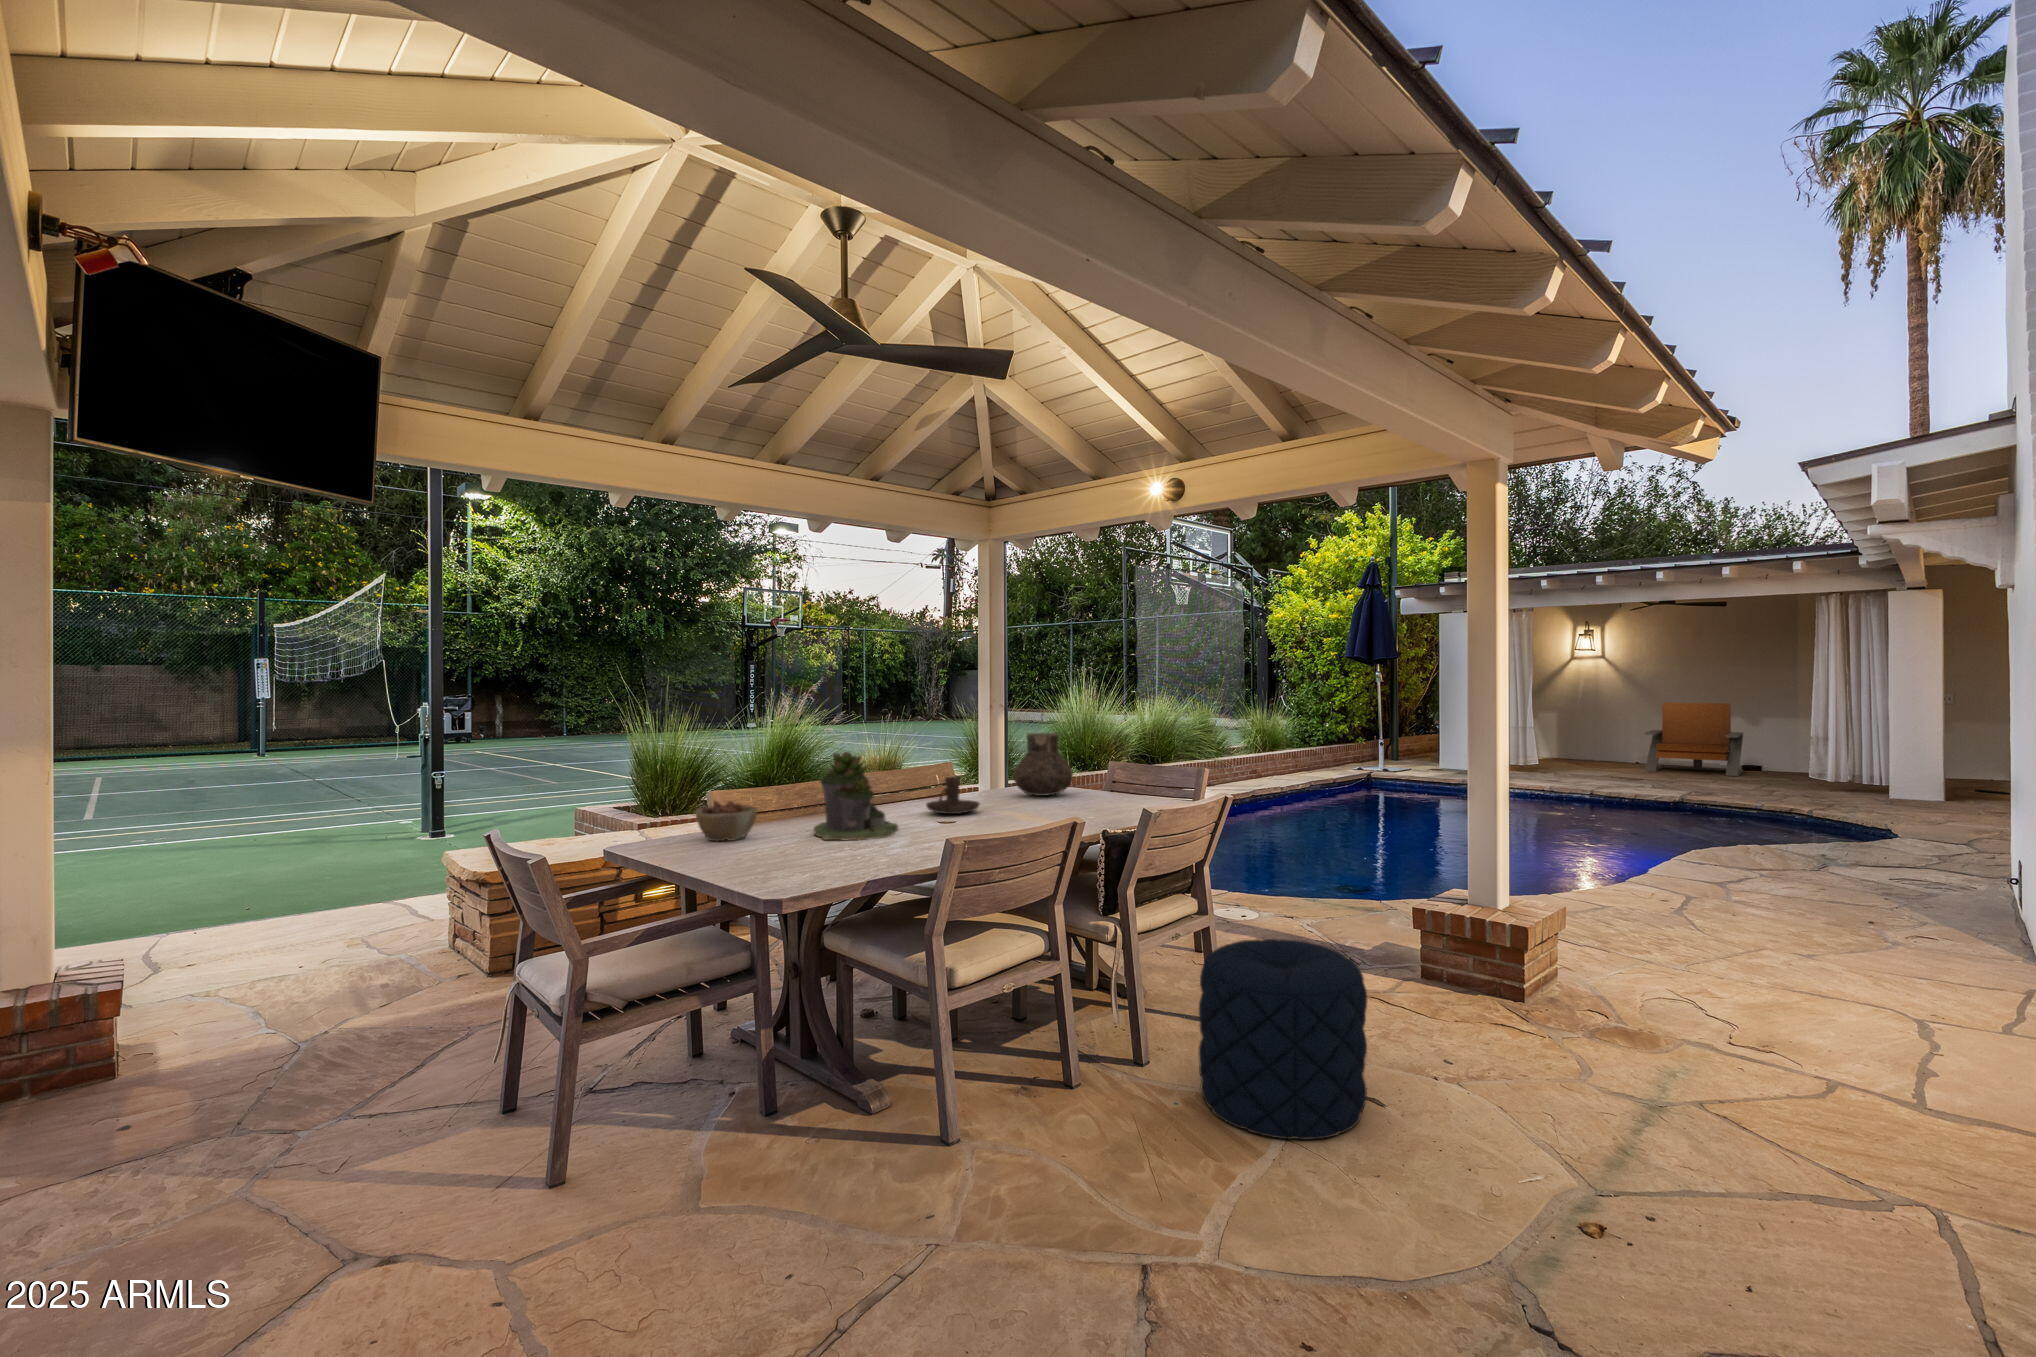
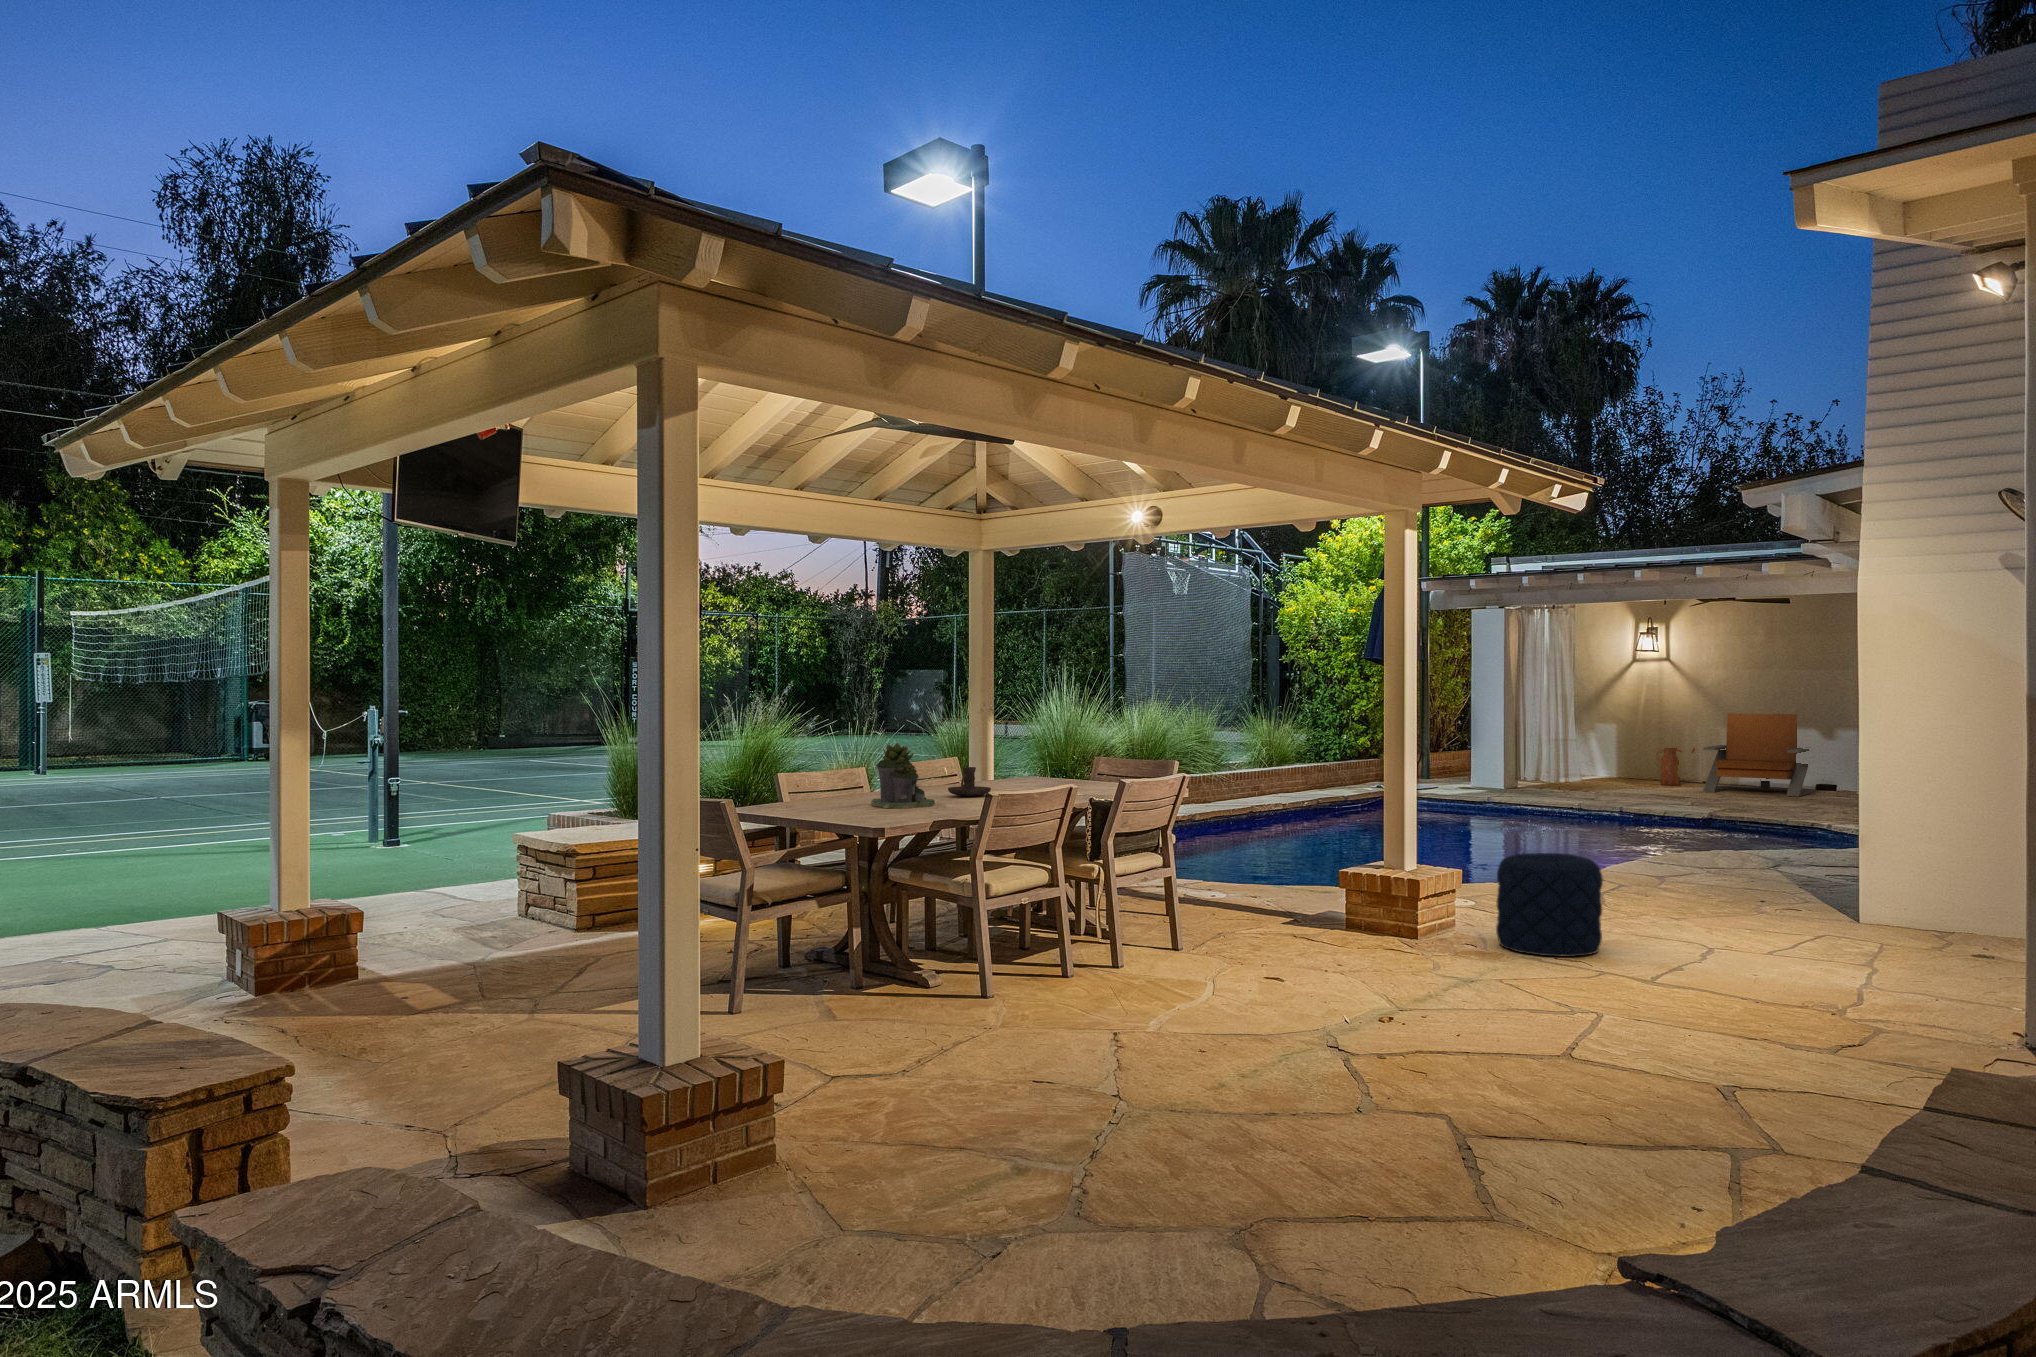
watering can: none [1594,732,1632,765] -> present [1656,748,1695,786]
vase: present [1013,733,1073,796] -> none [1012,734,1064,787]
bowl: present [696,801,758,841] -> none [786,779,831,809]
pouf: present [1198,939,1367,1140] -> present [1496,853,1603,957]

